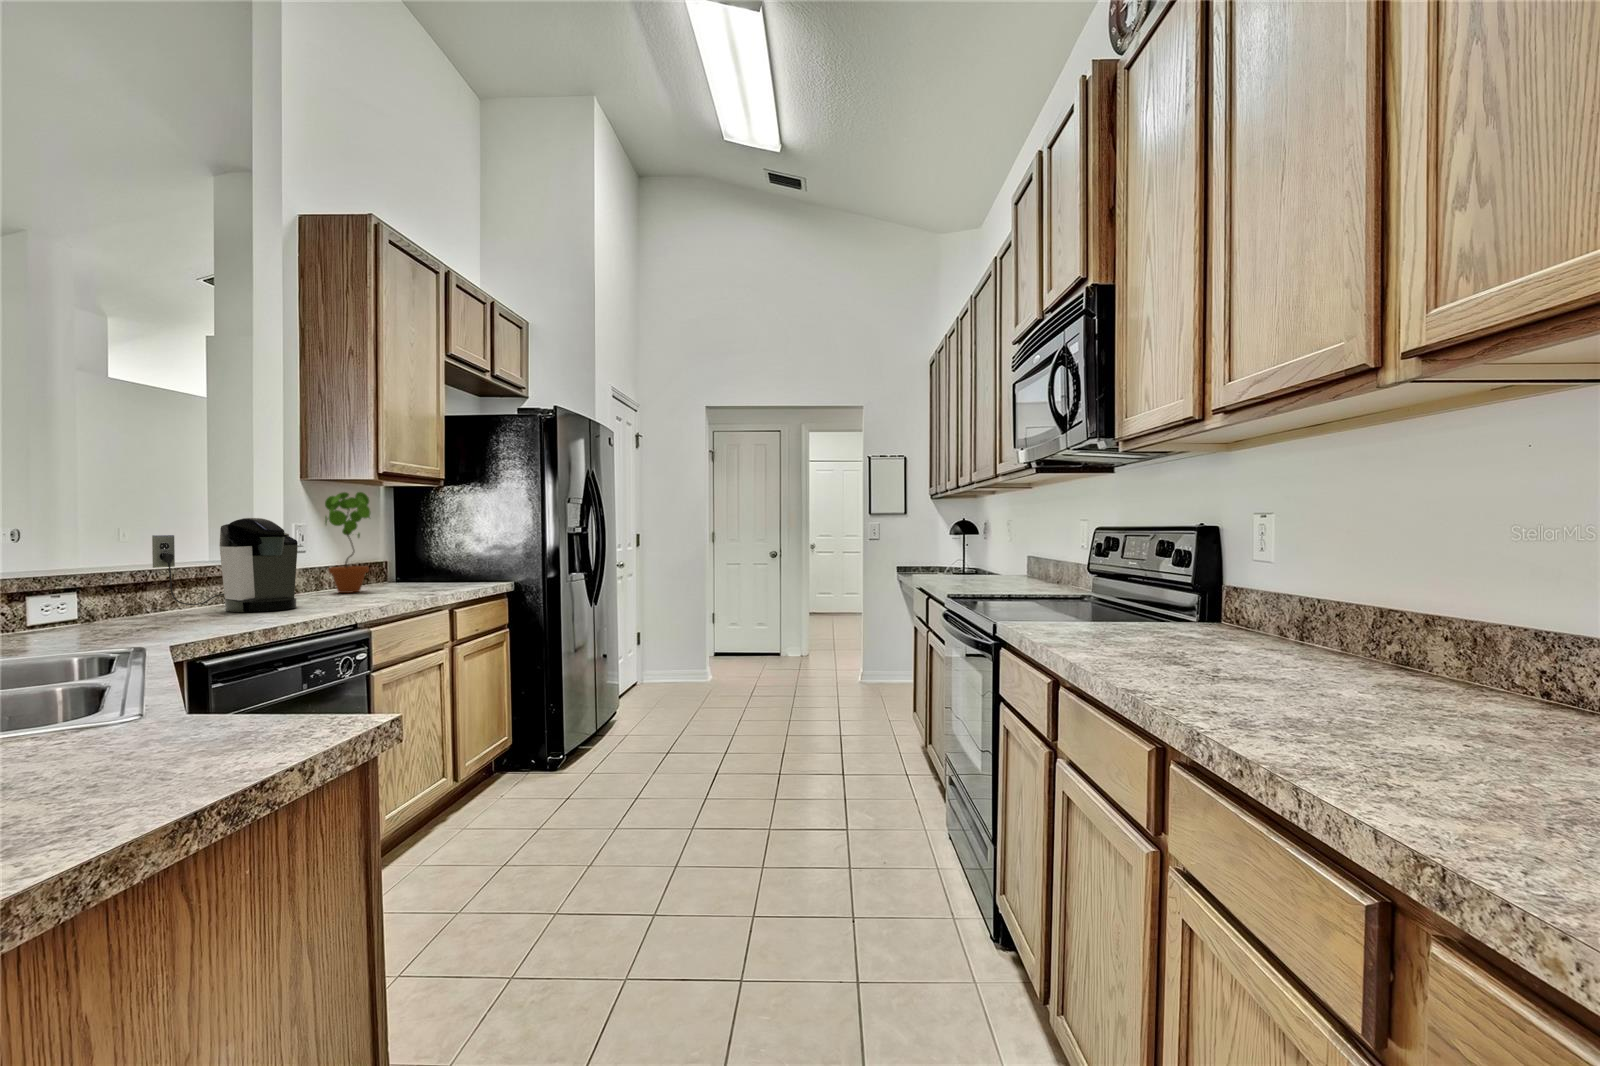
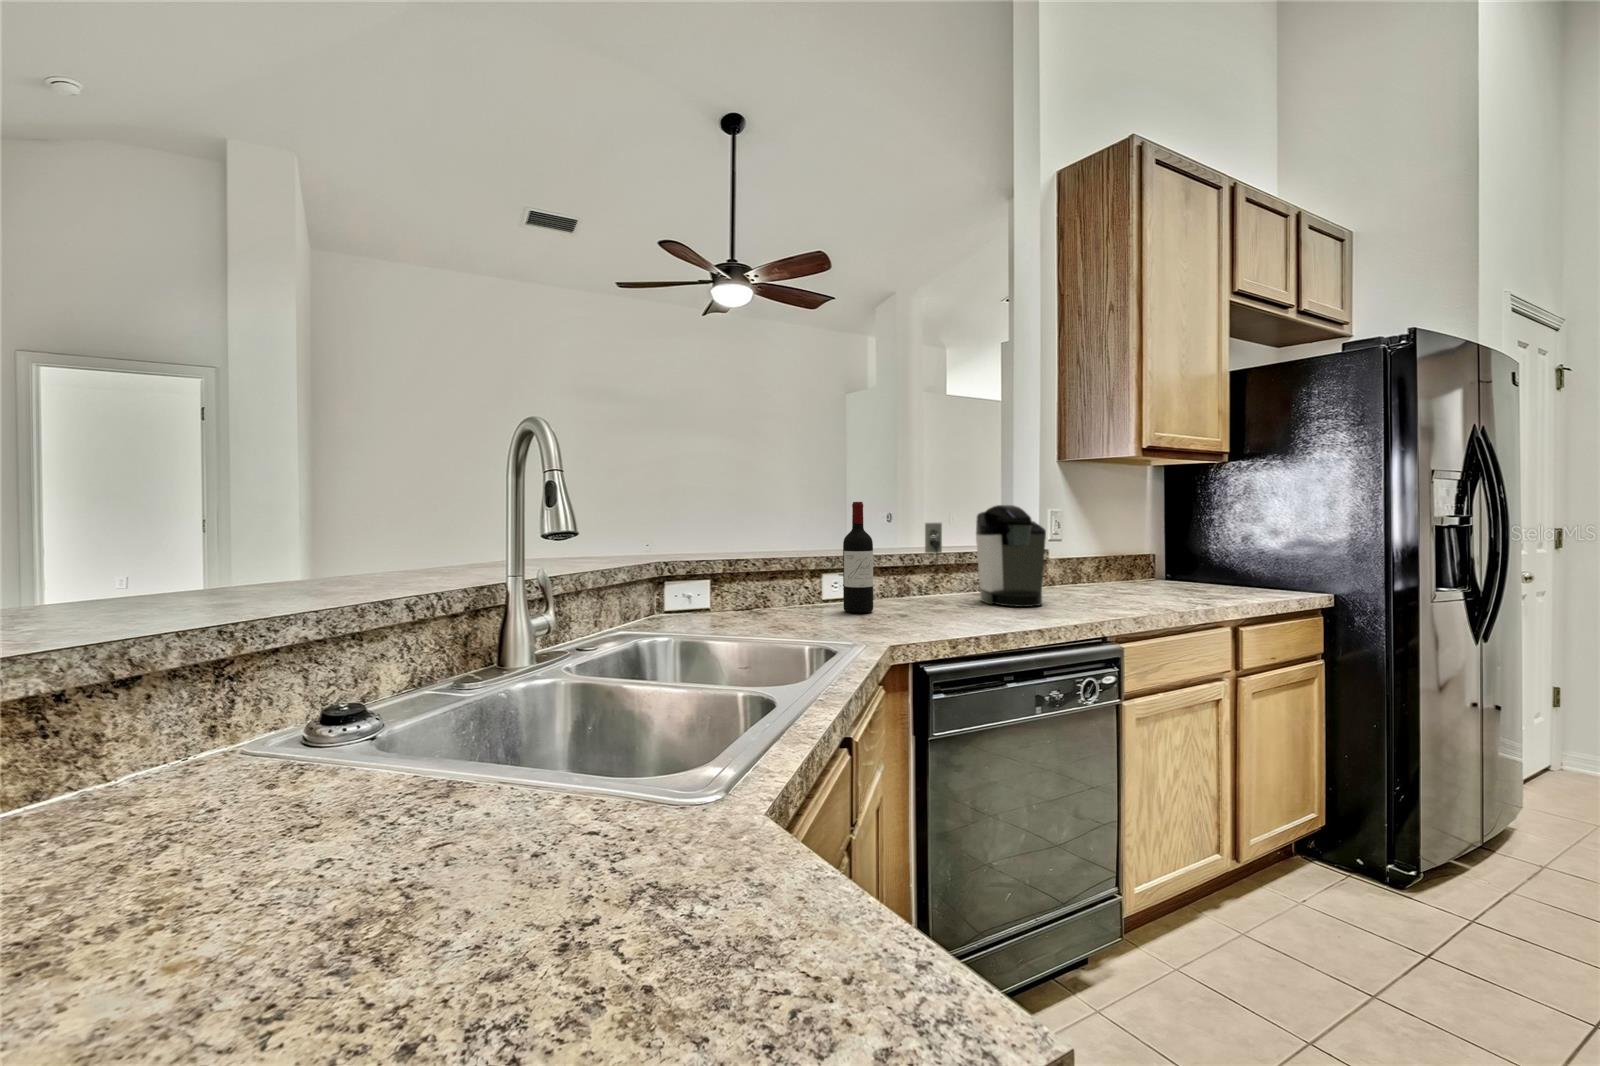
potted plant: present [325,492,370,593] -> none [1081,473,1129,589]
wine bottle: none [47,512,96,636] -> present [843,502,873,613]

